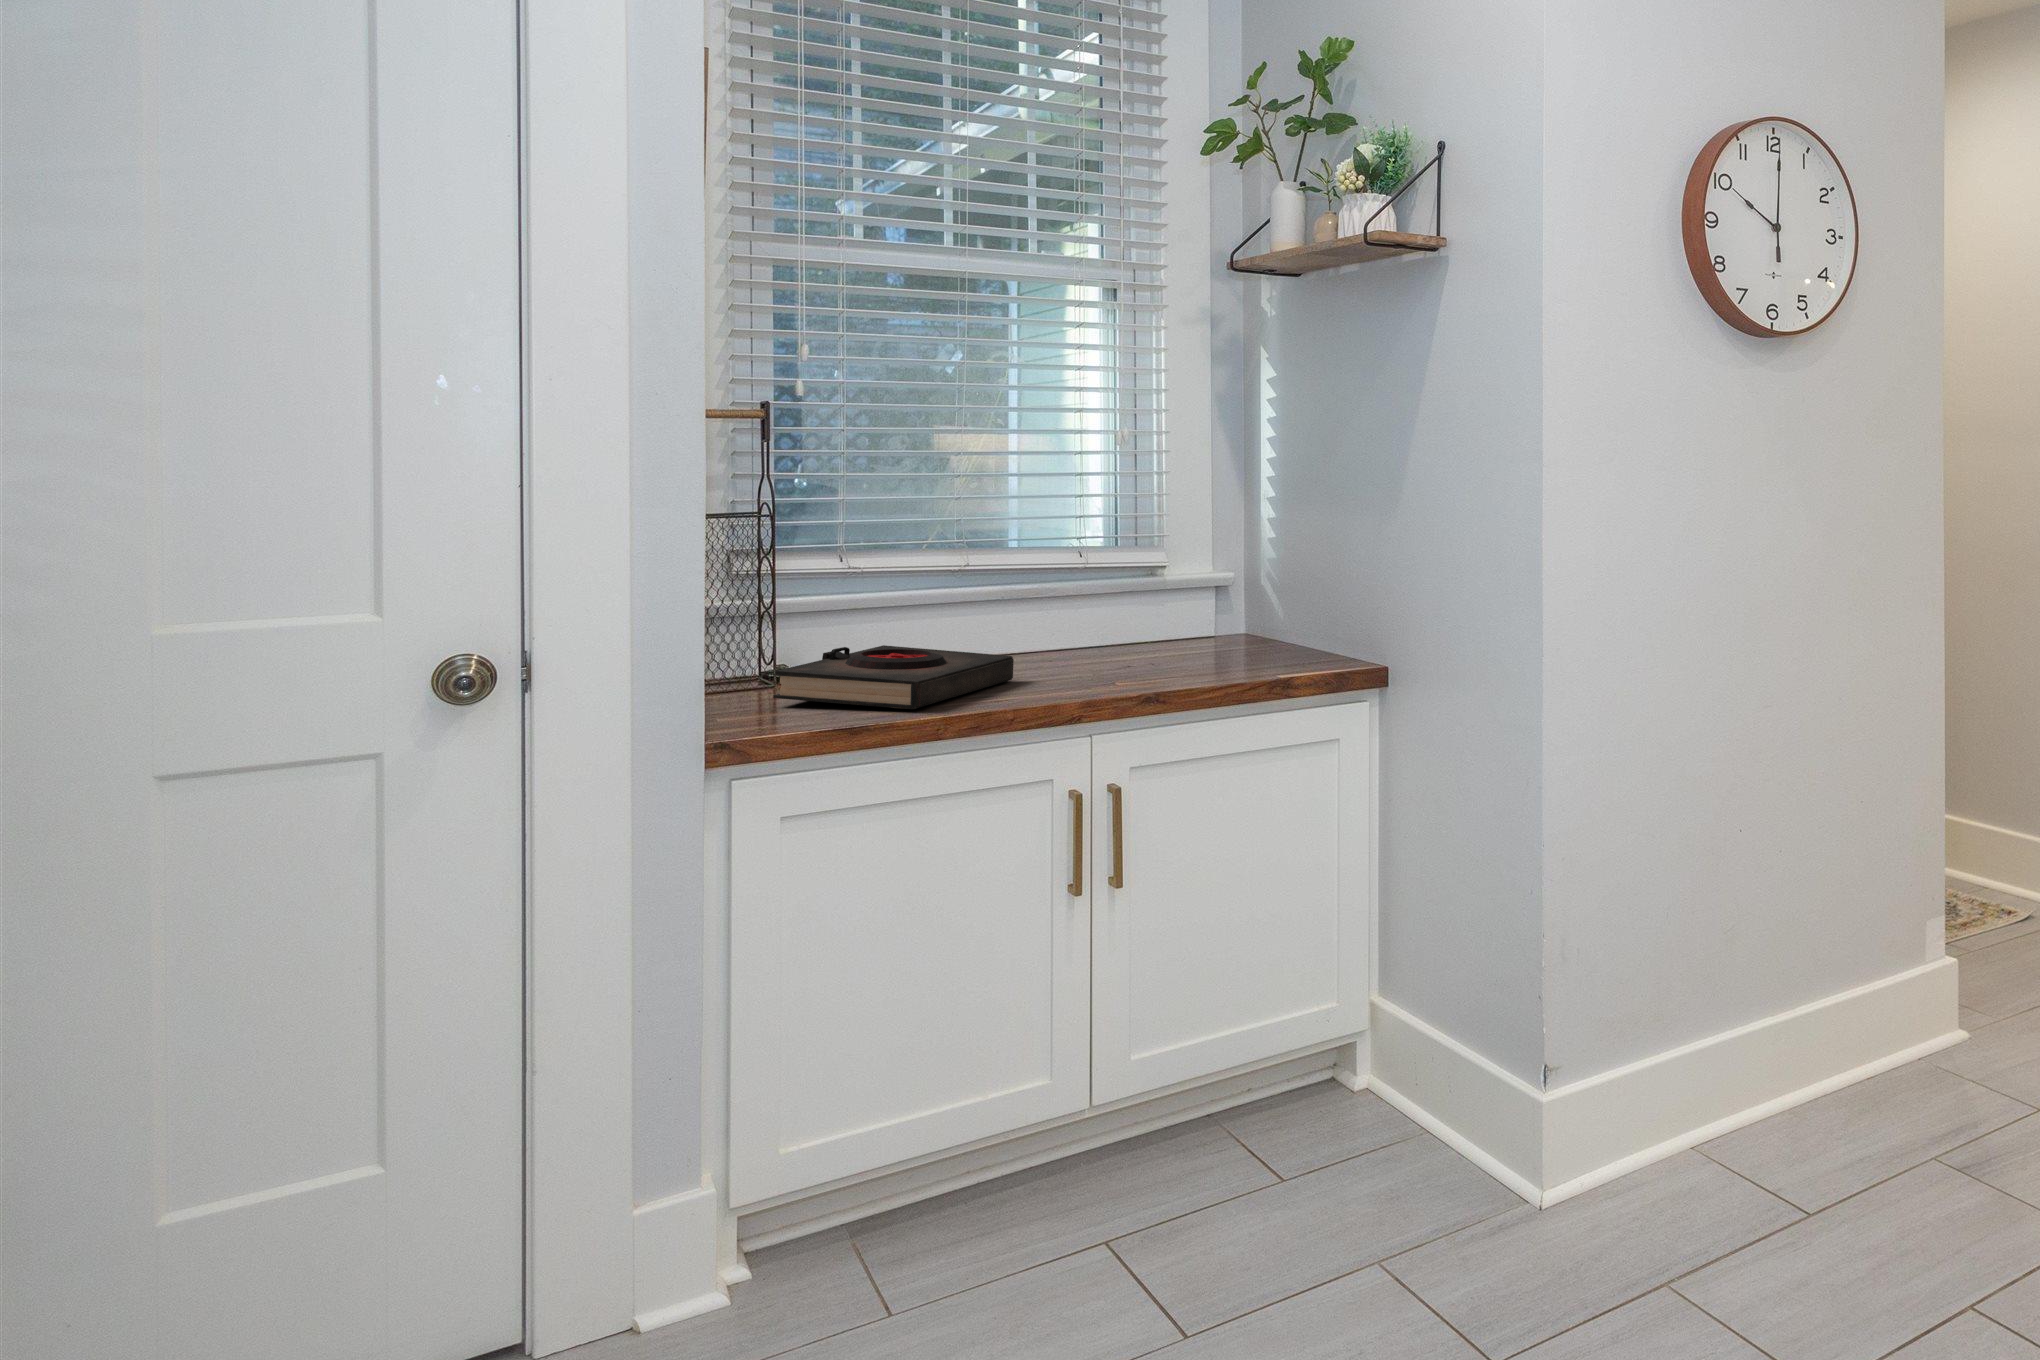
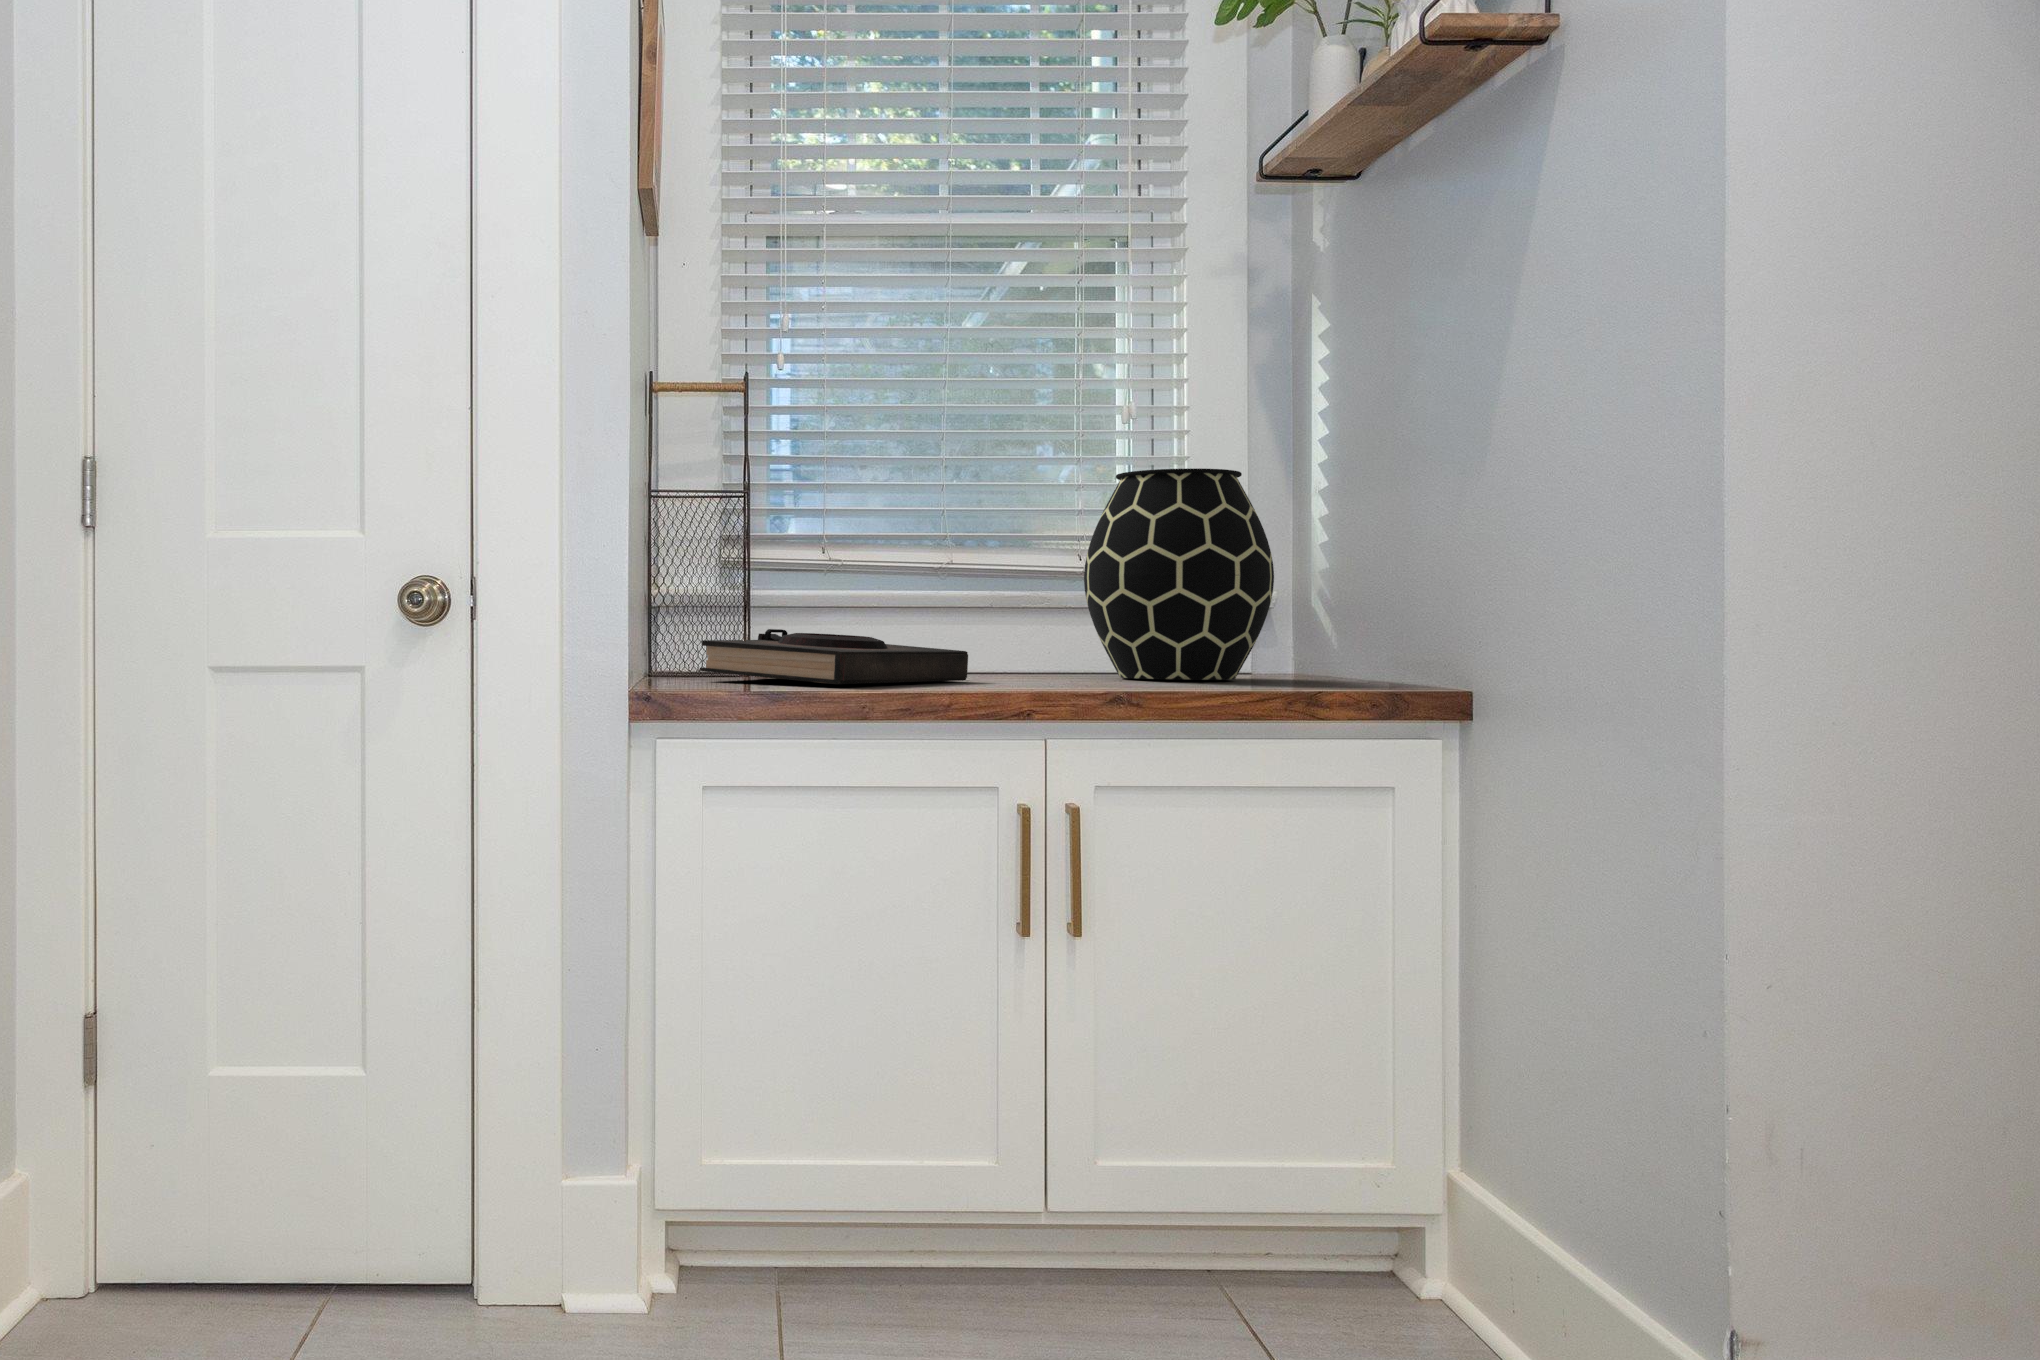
vase: none [1098,495,1242,661] -> present [1084,468,1274,680]

